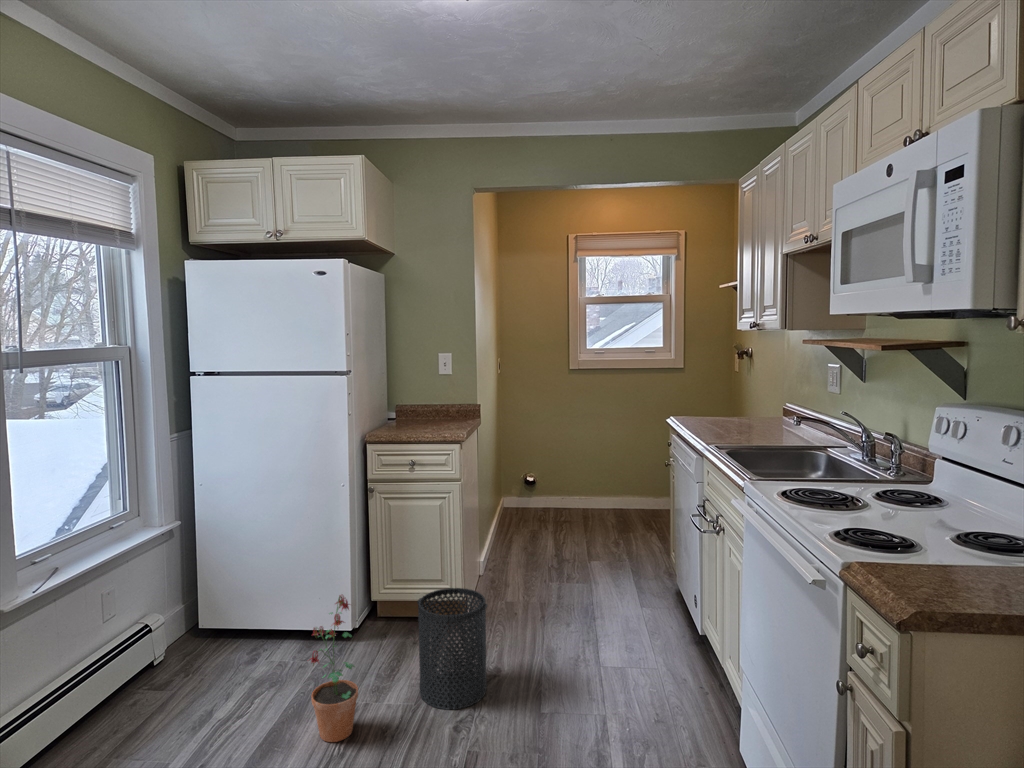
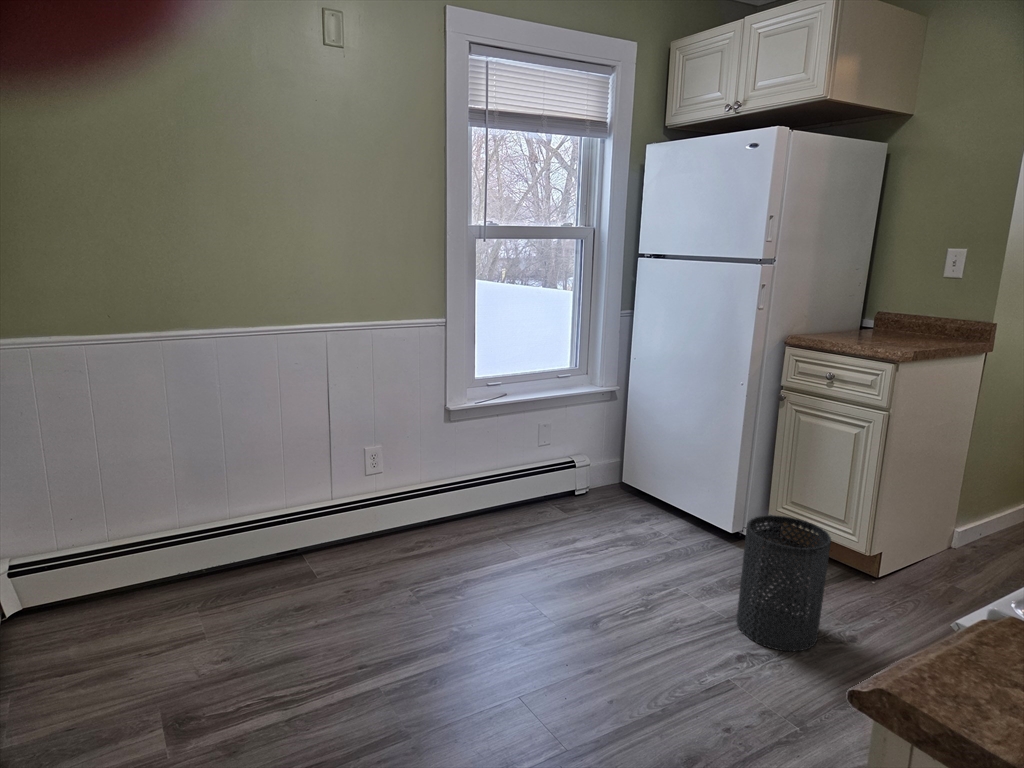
potted plant: present [310,595,358,742] -> none [618,477,675,608]

